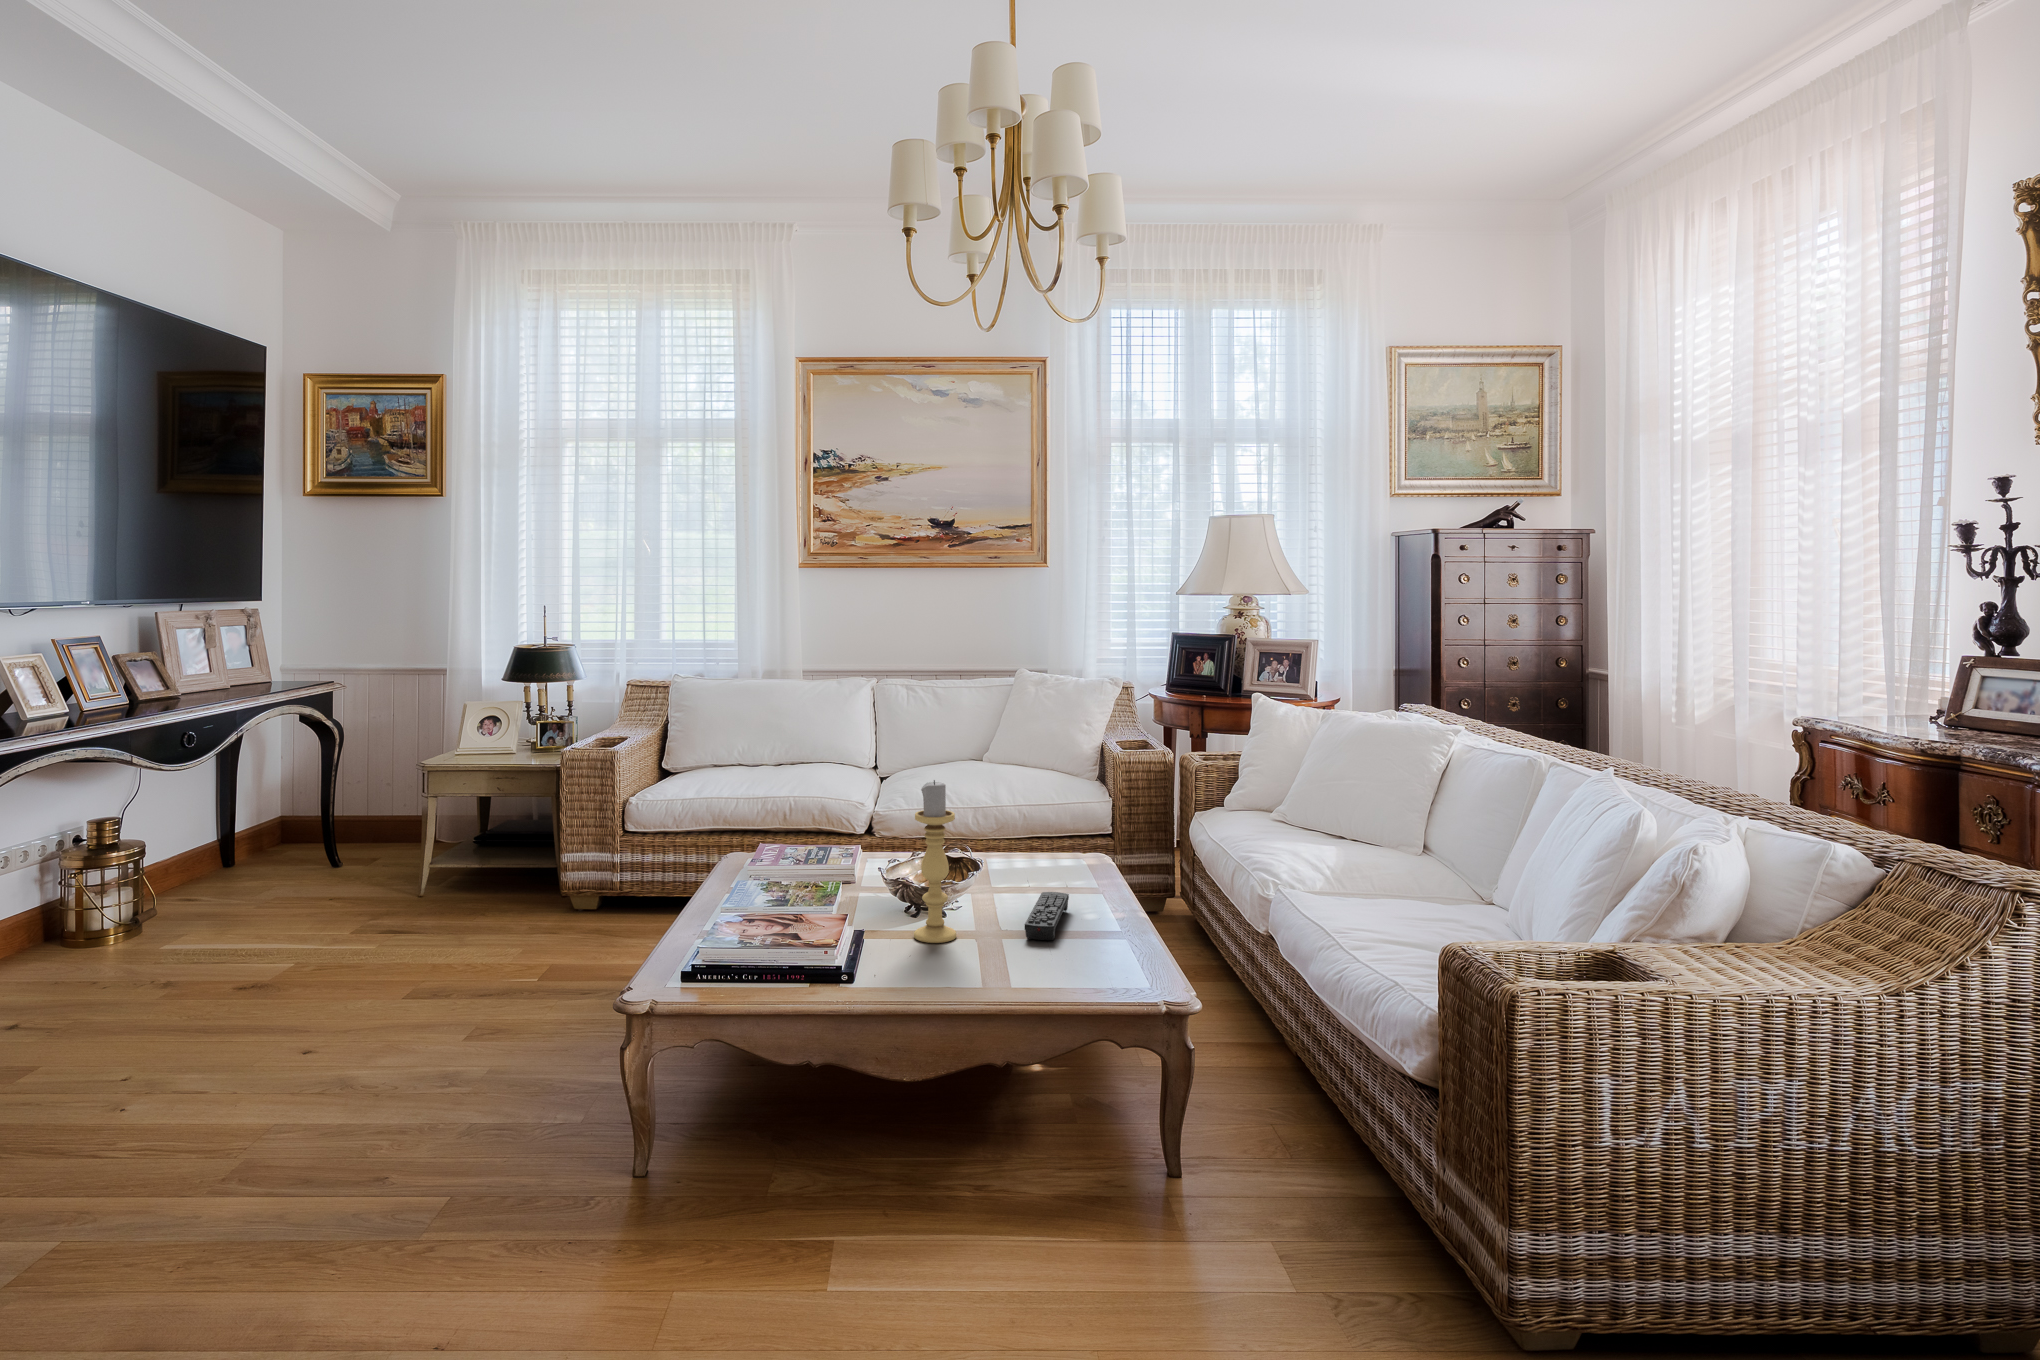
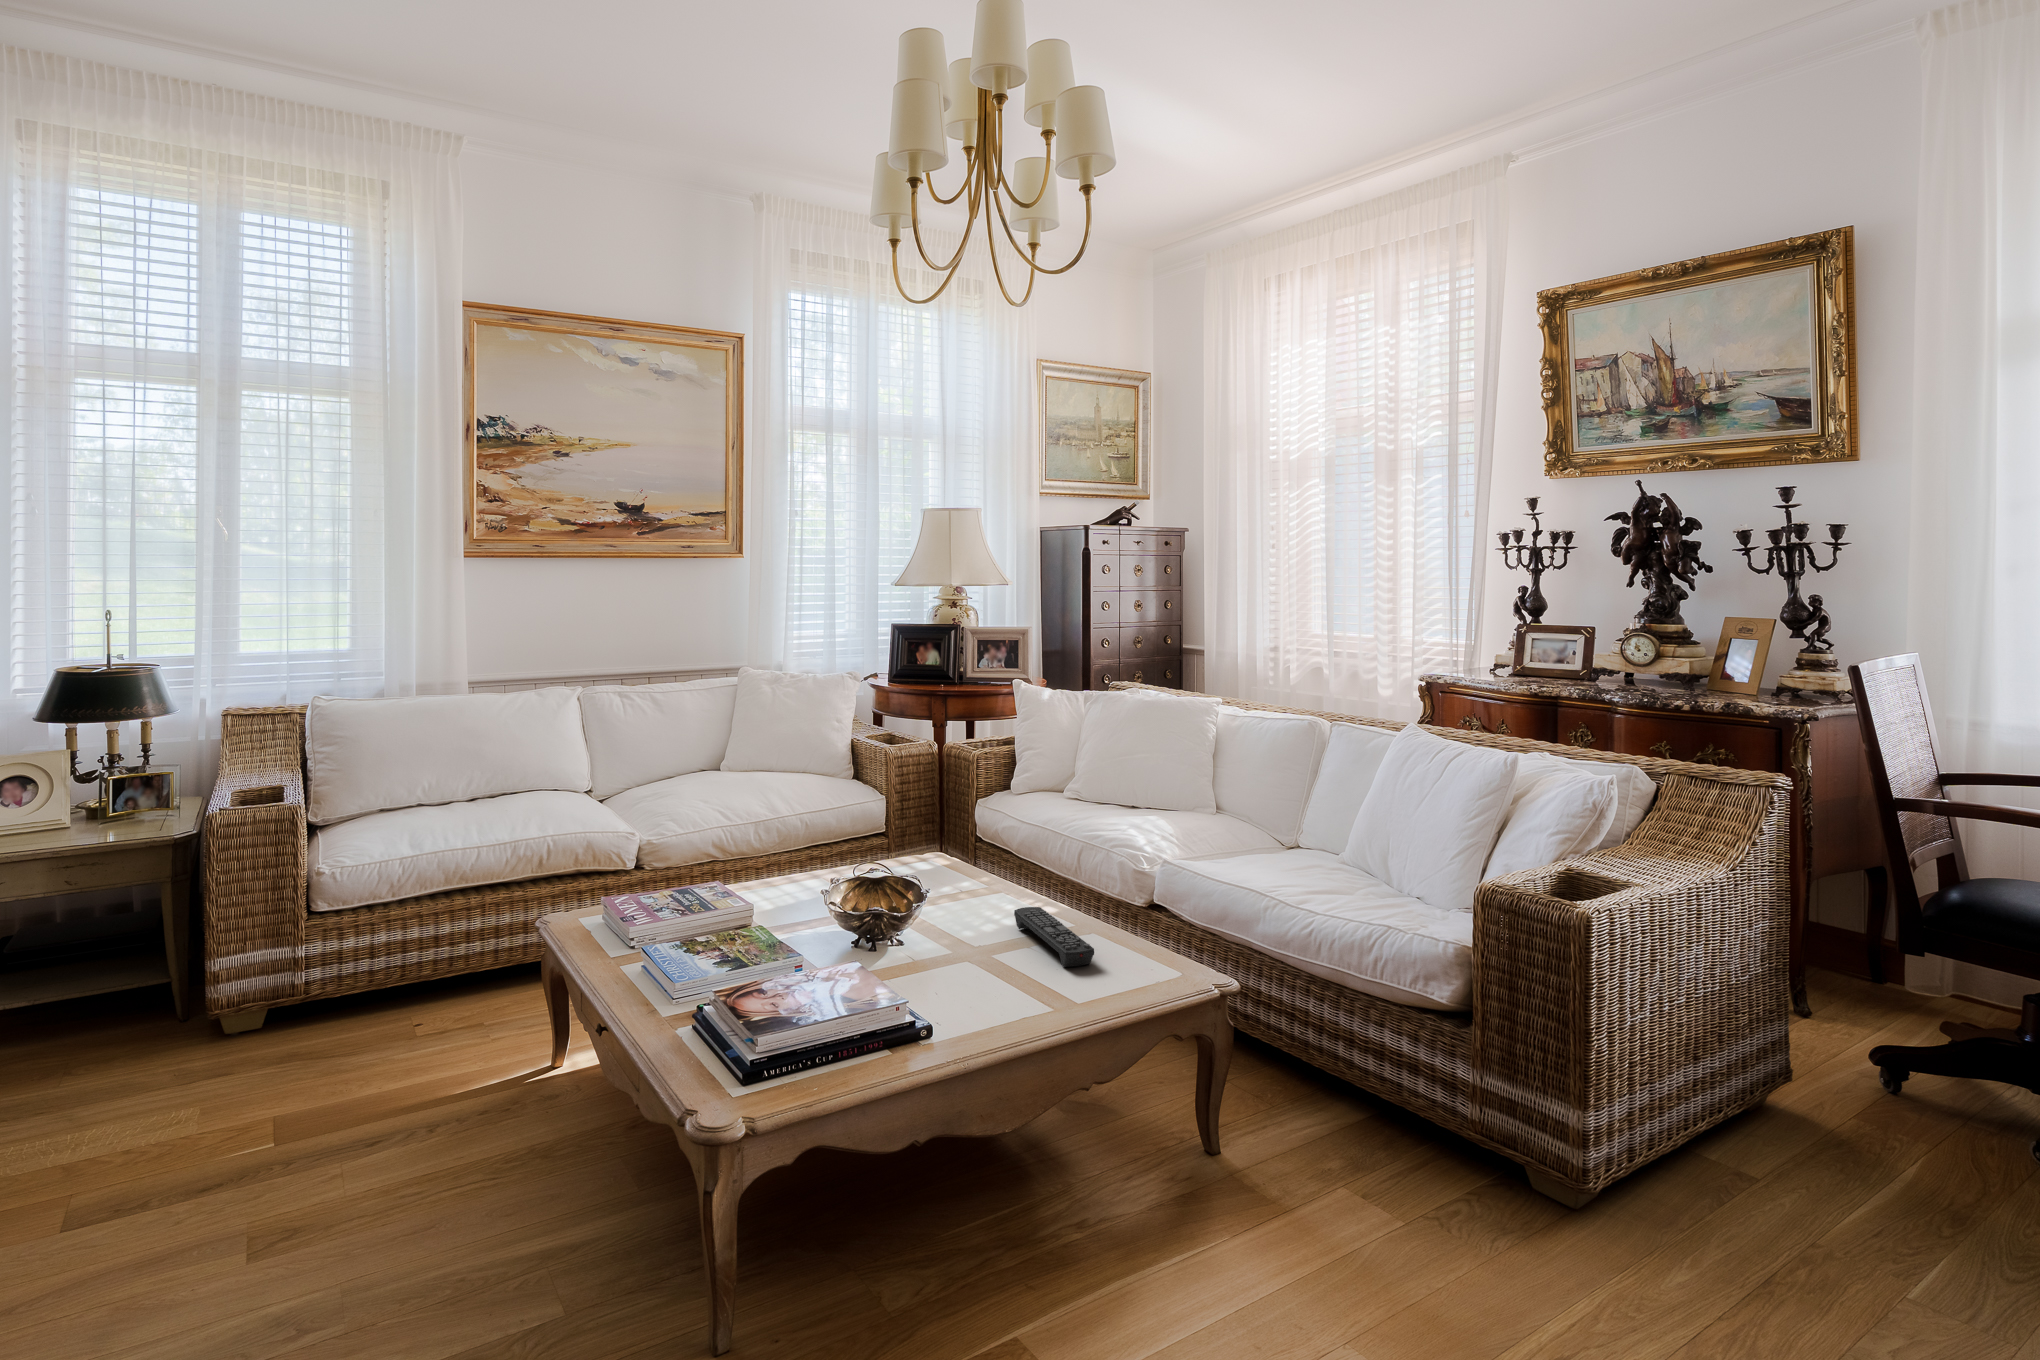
candle holder: present [914,780,956,943] -> none [952,809,1001,997]

